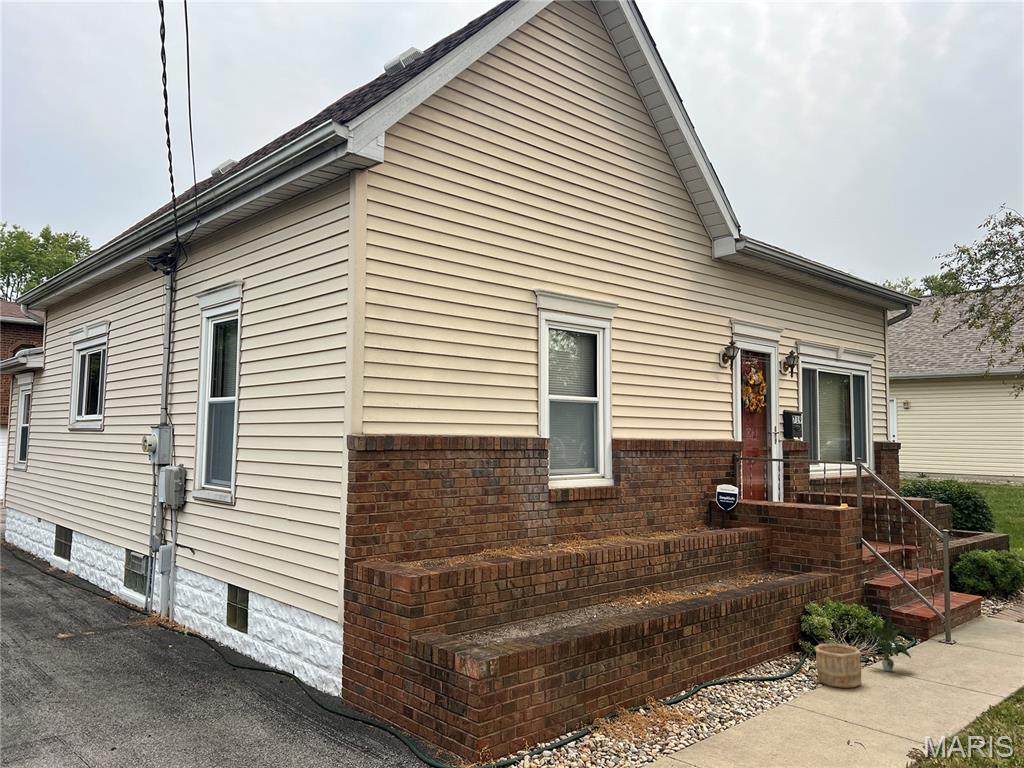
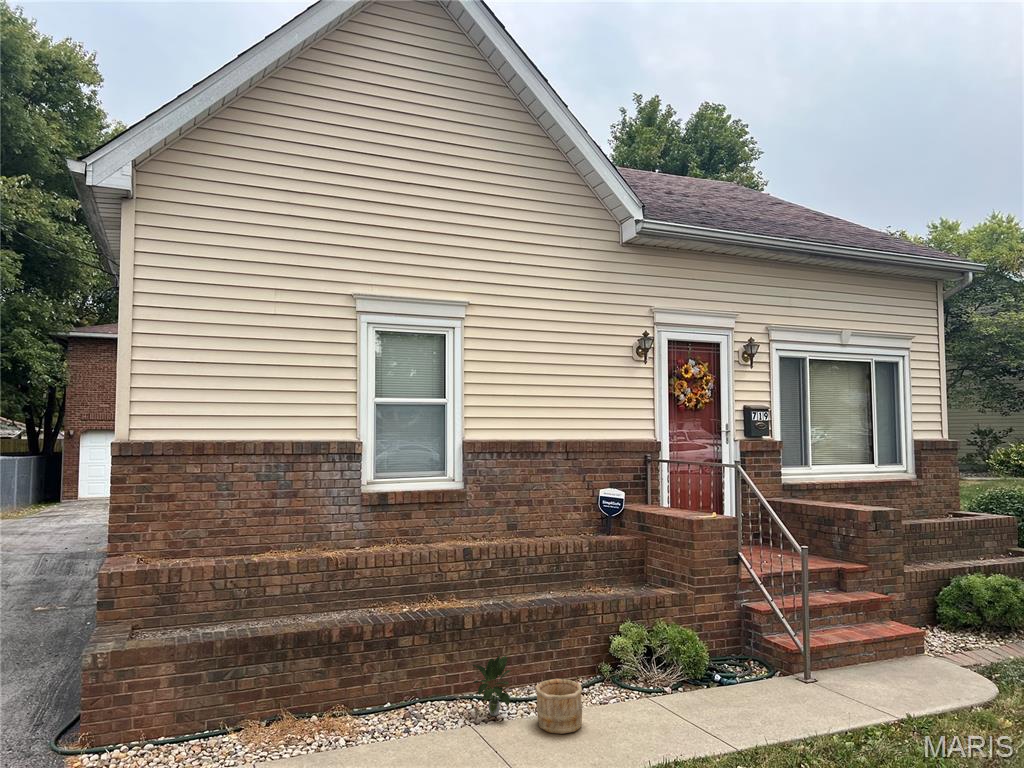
potted plant: present [868,617,911,671] -> present [473,654,511,716]

